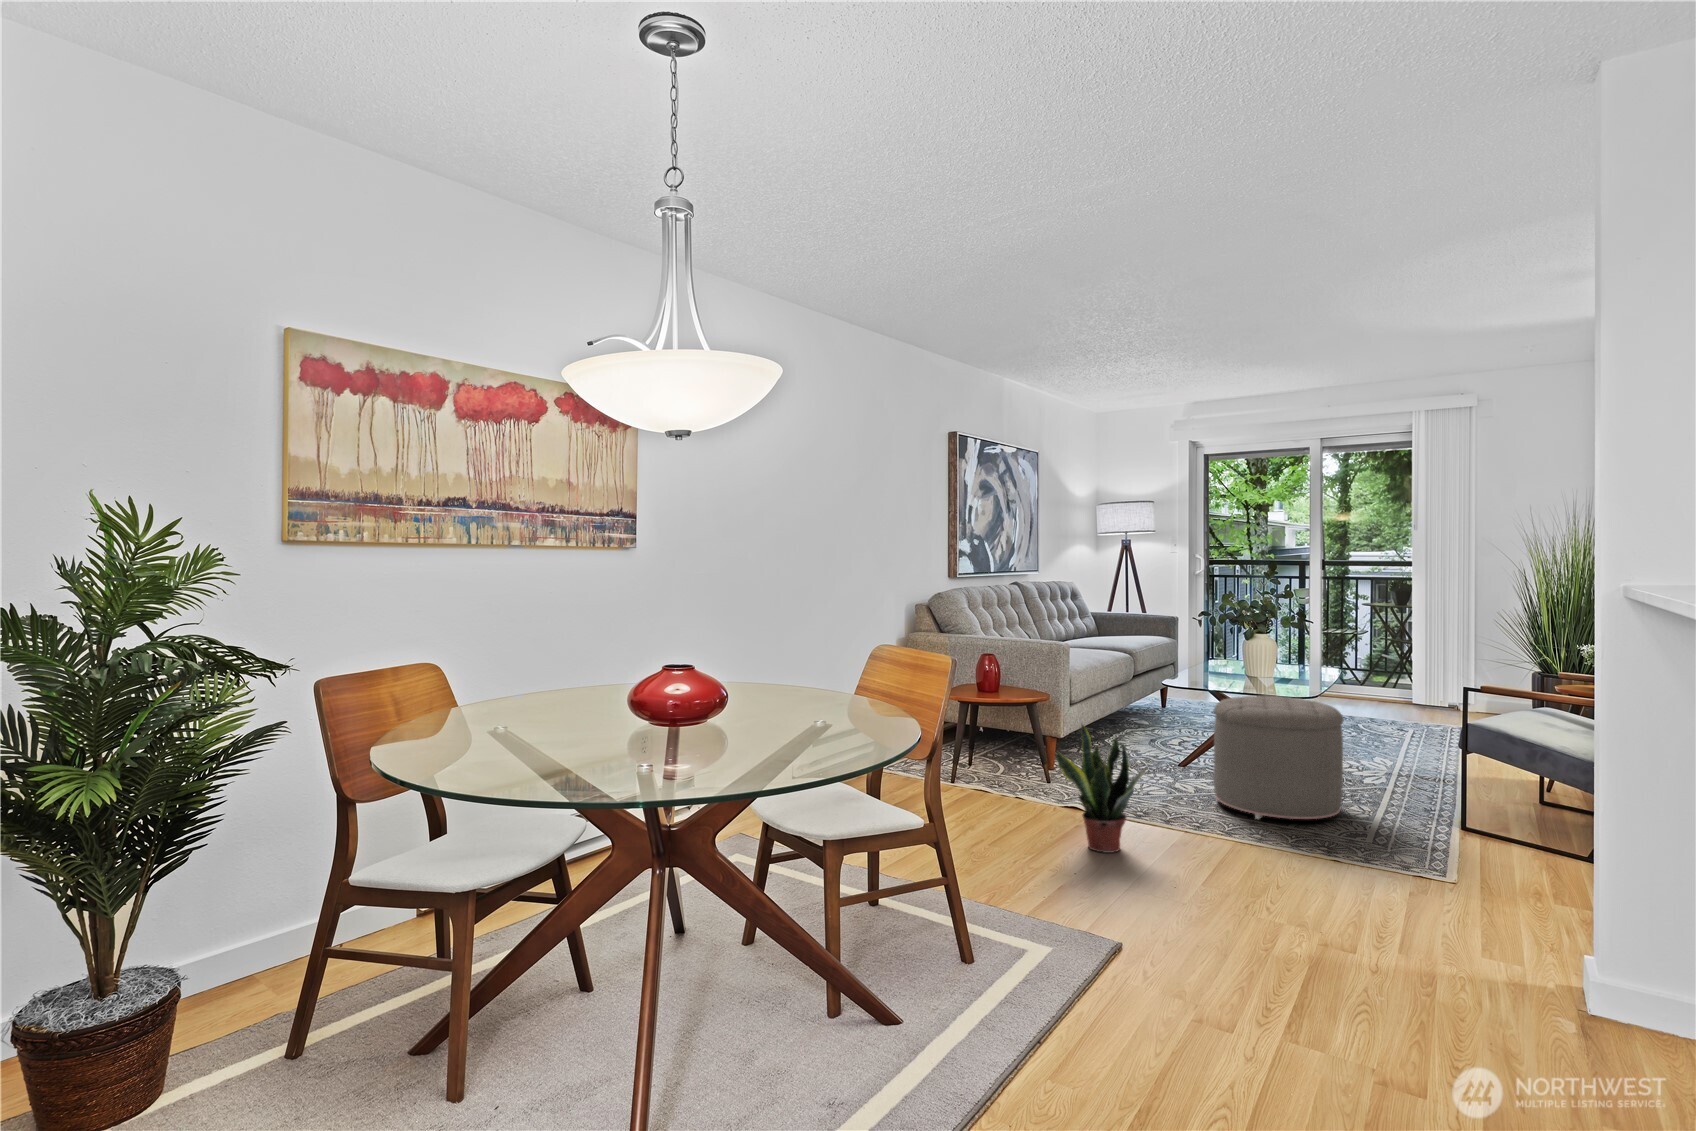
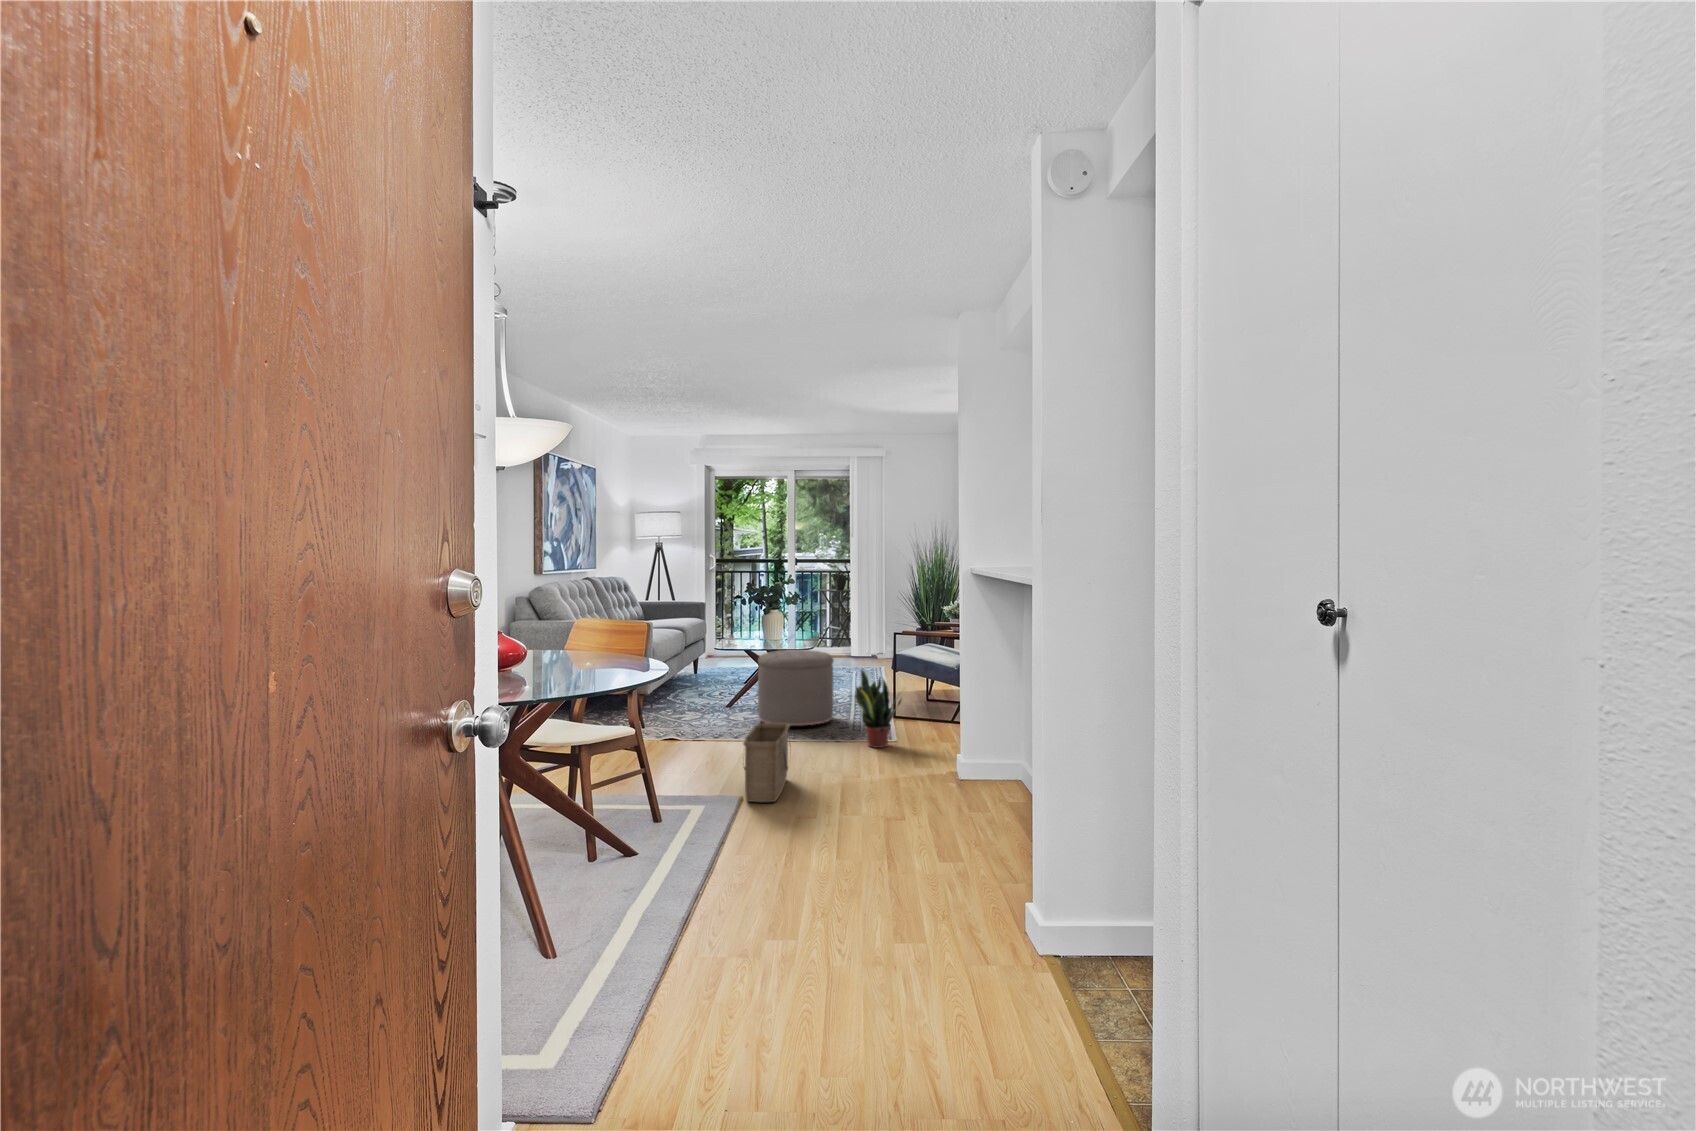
potted plant: present [1056,725,1148,853] -> present [855,669,901,748]
basket: none [1119,821,1221,972] -> present [743,723,790,802]

